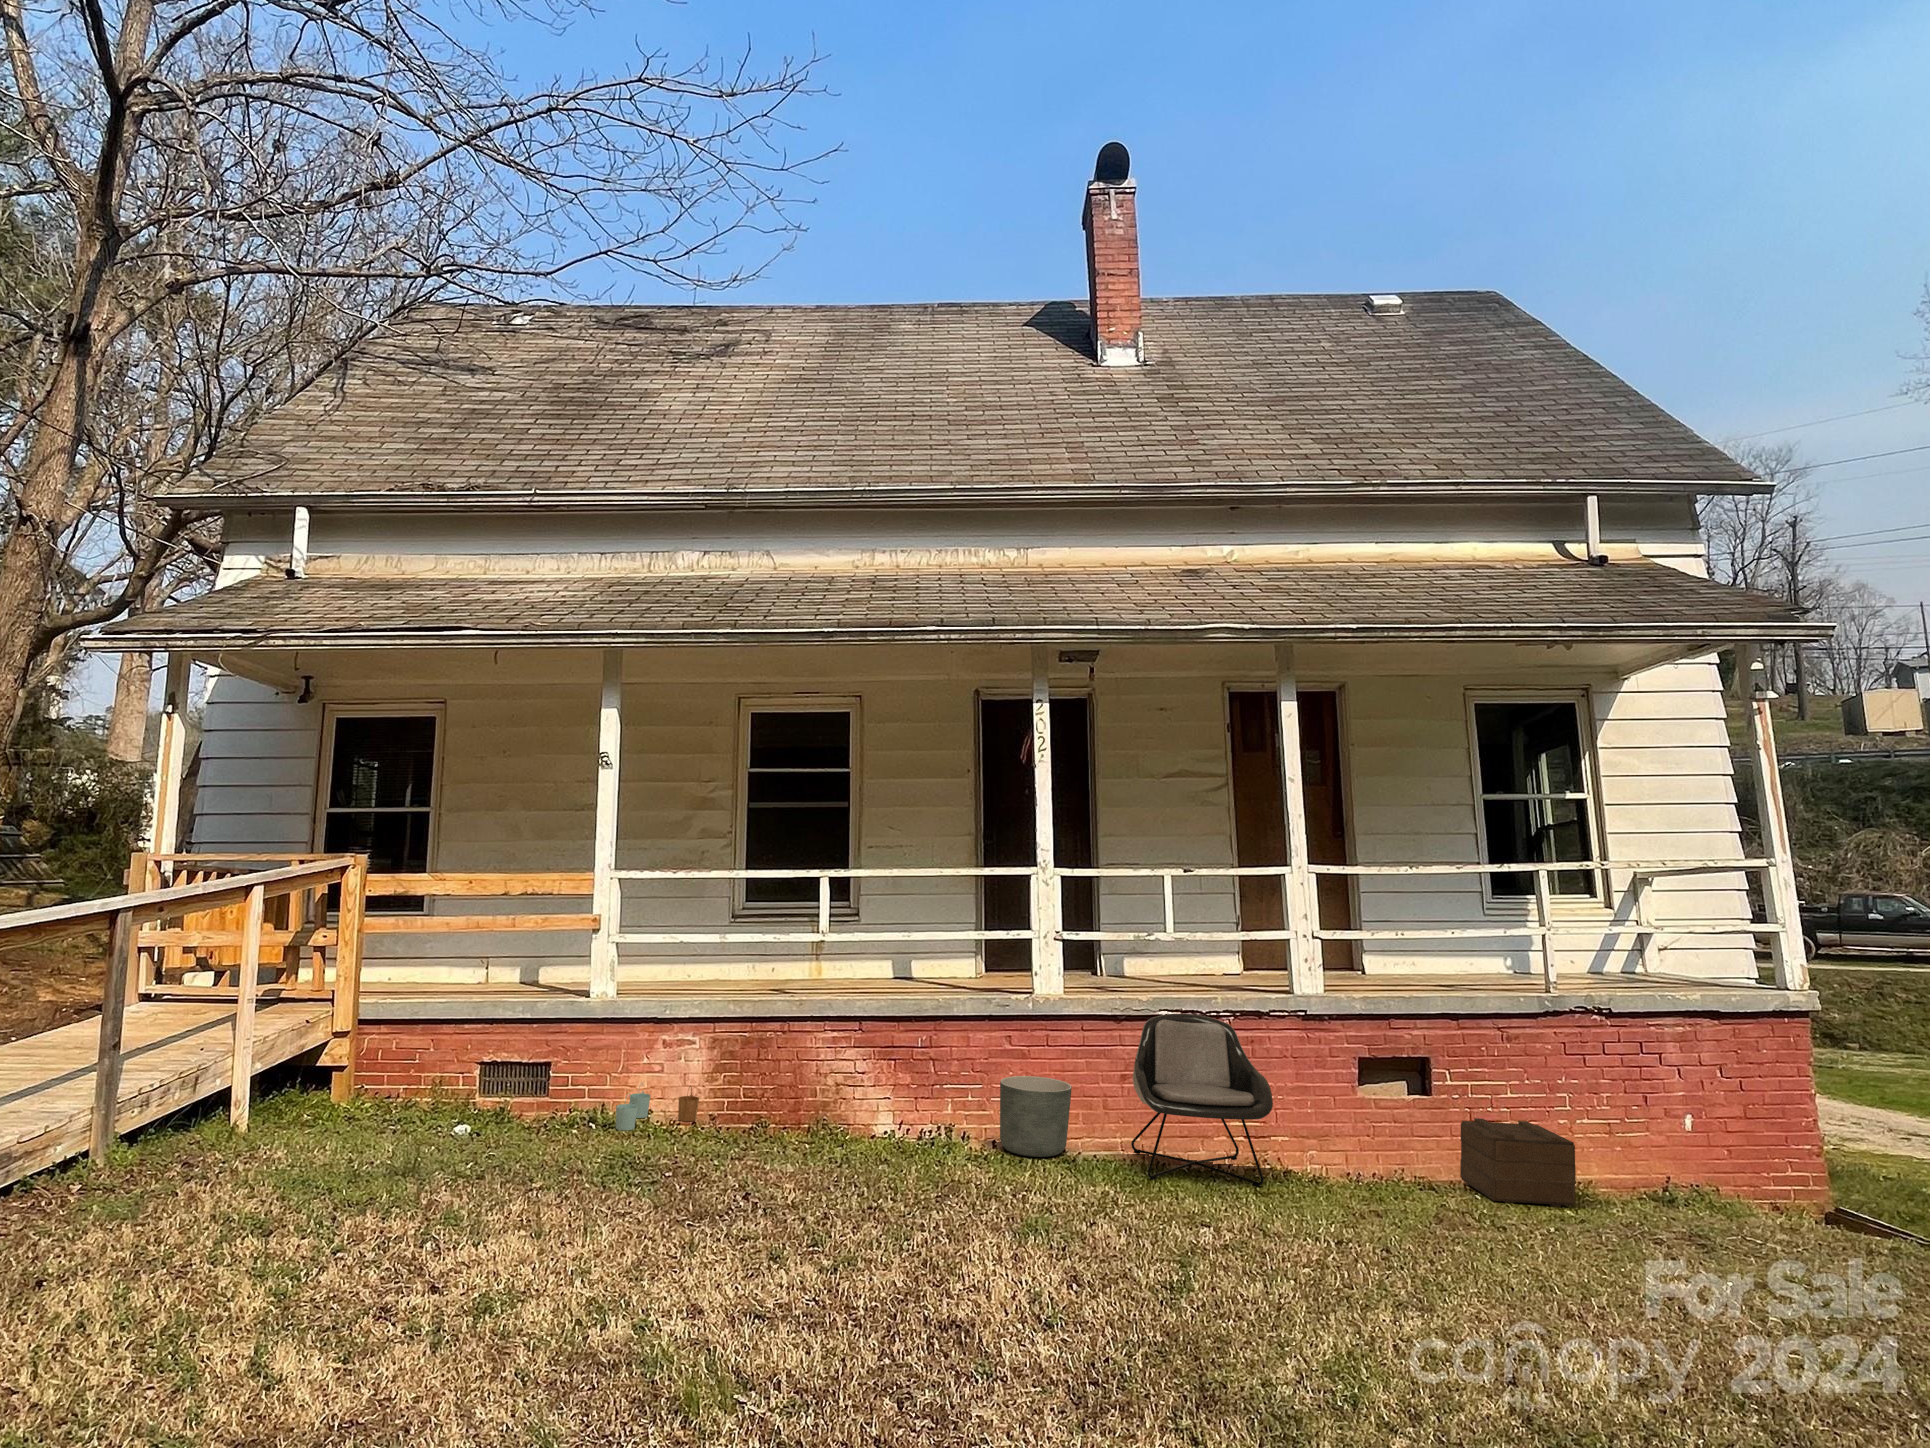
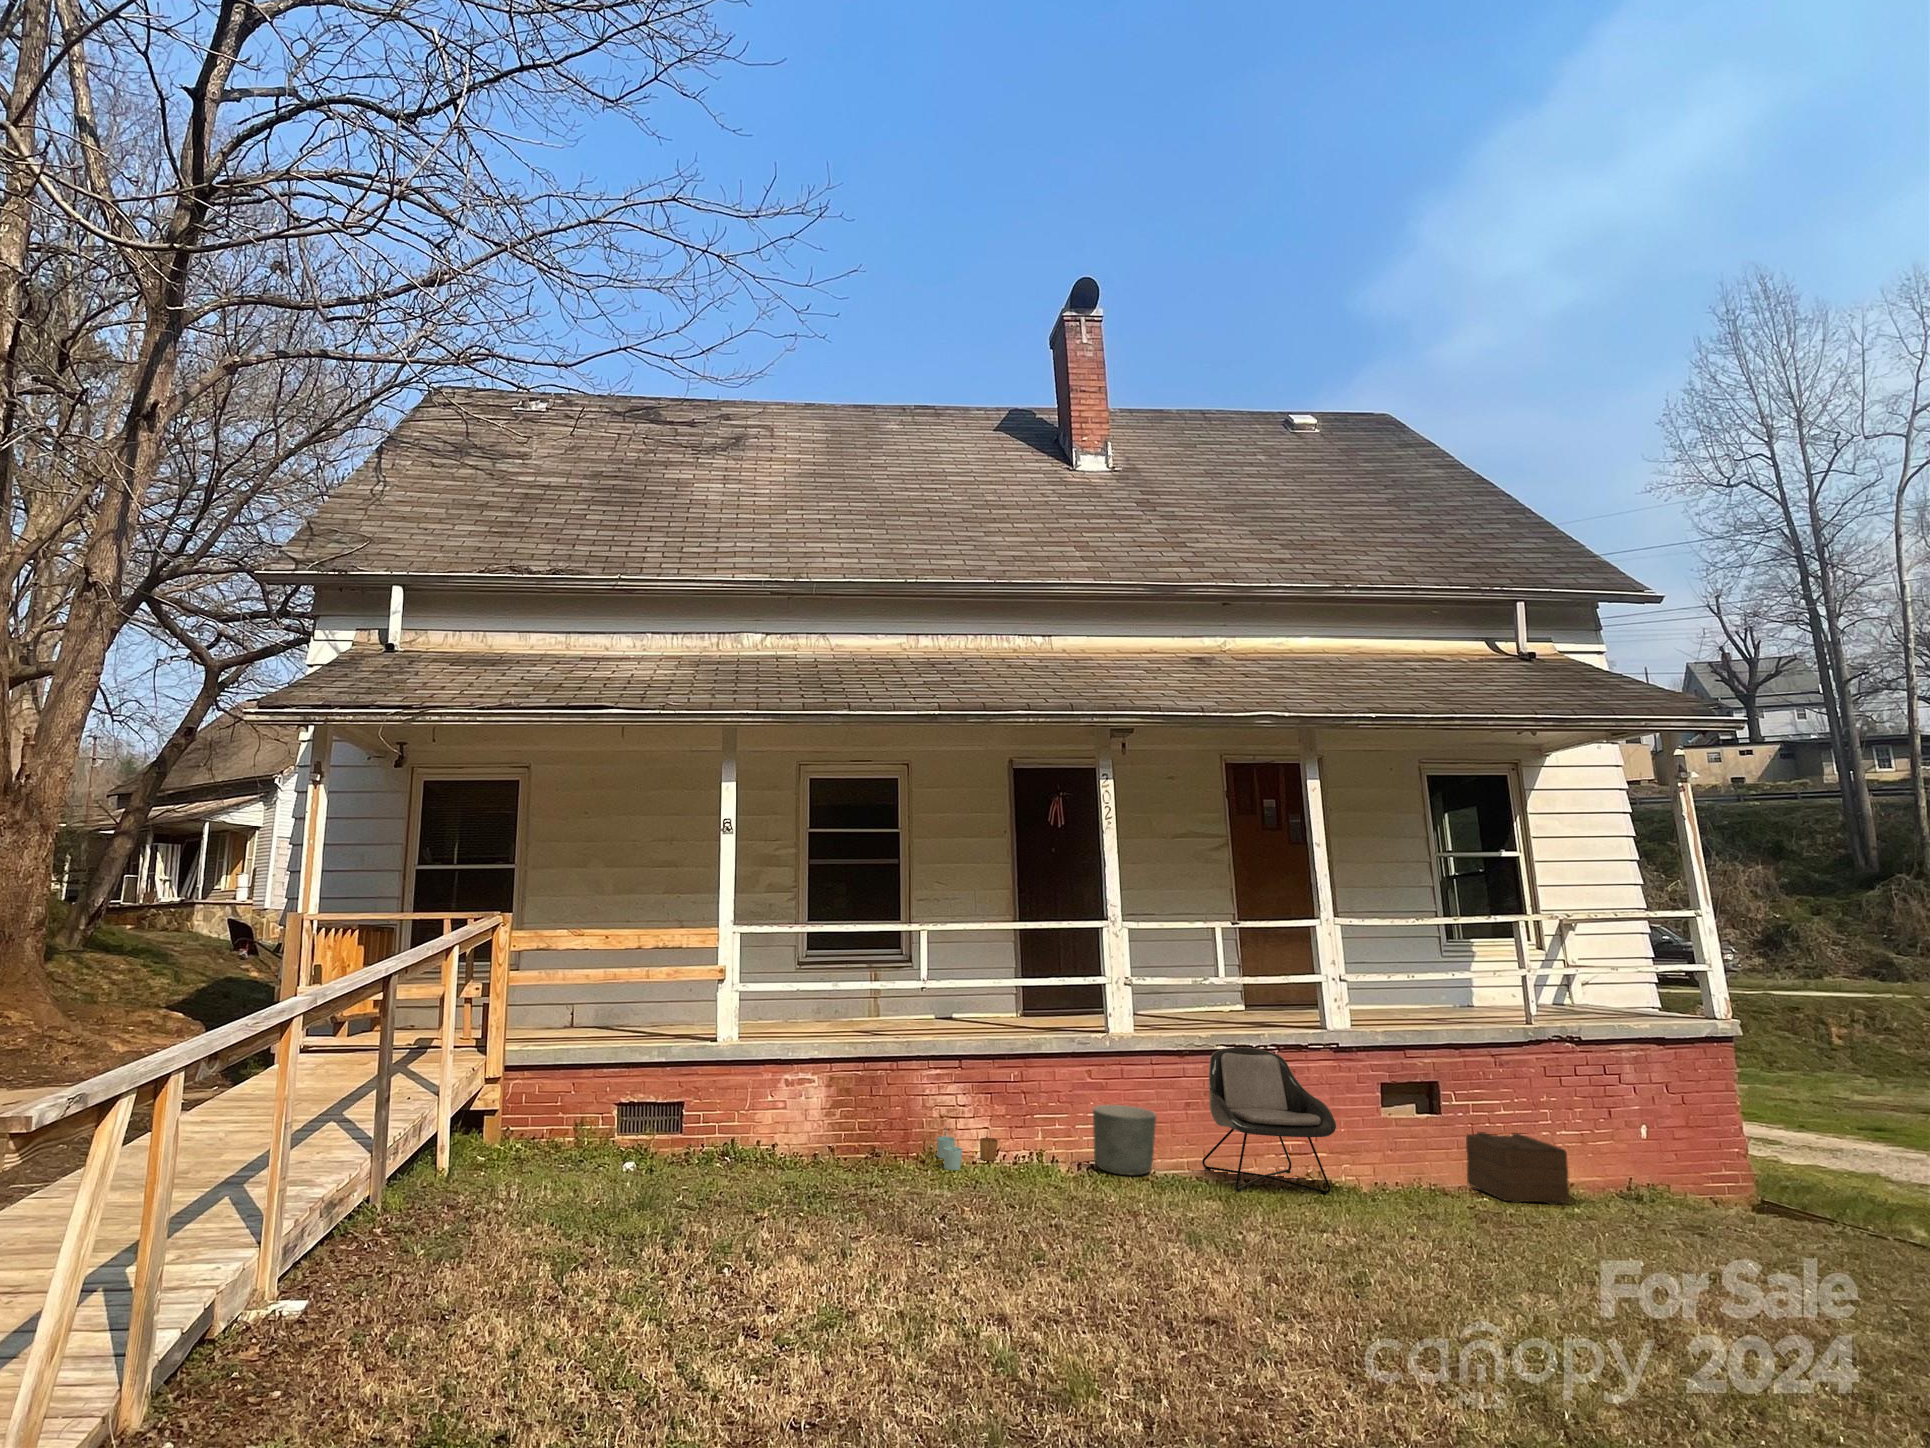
bucket: present [616,1083,699,1131] -> present [937,1127,998,1170]

